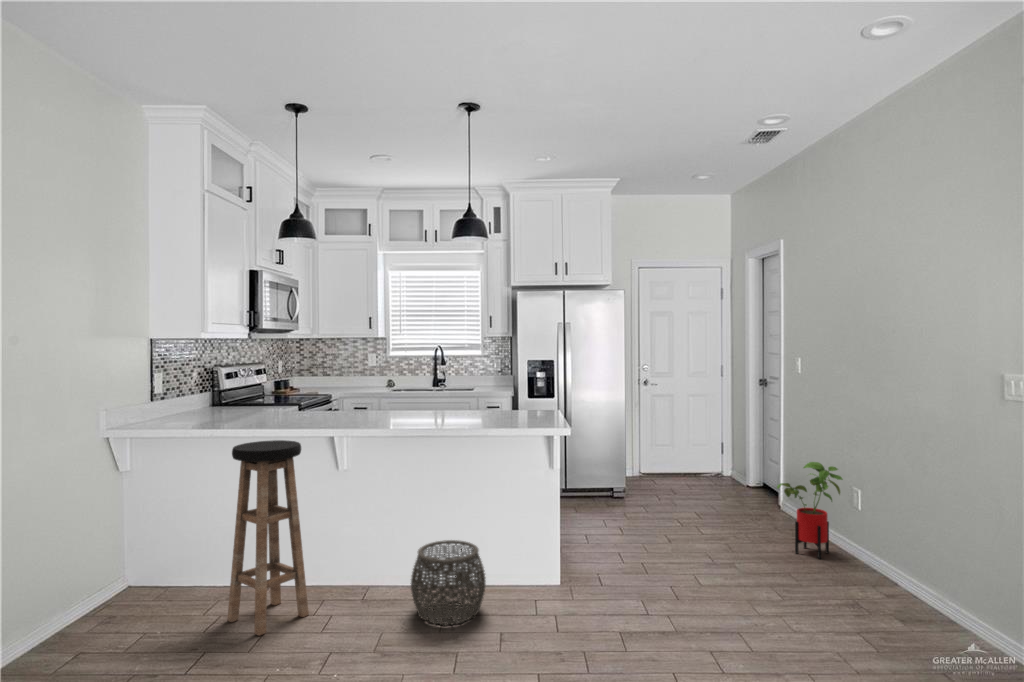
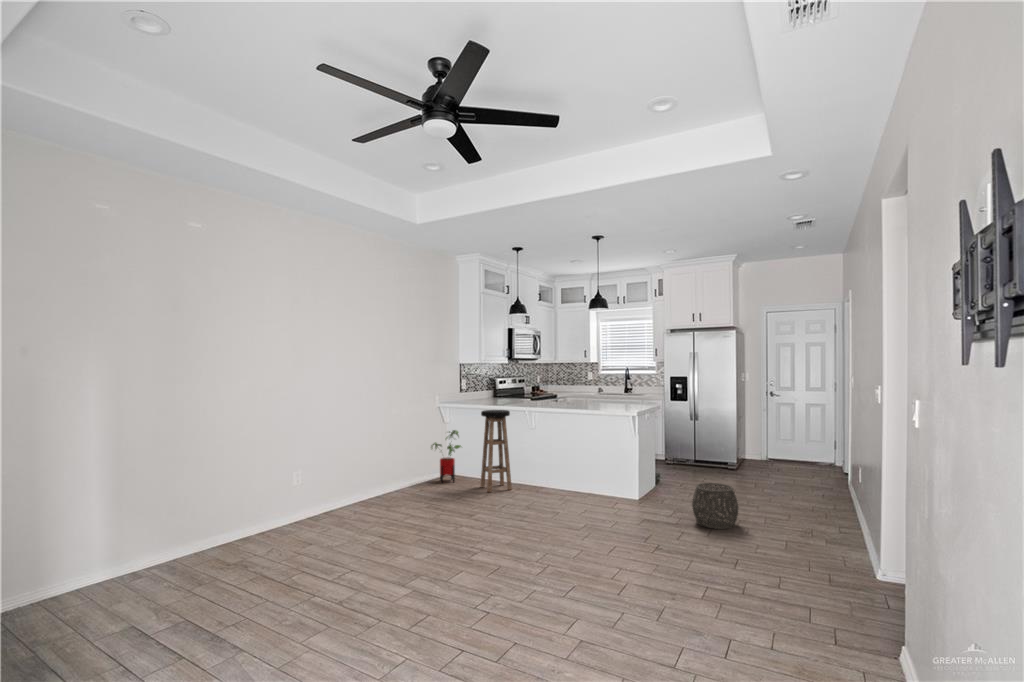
house plant: present [777,462,843,559] -> present [431,430,461,482]
woven basket: present [411,540,486,625] -> present [692,483,739,529]

